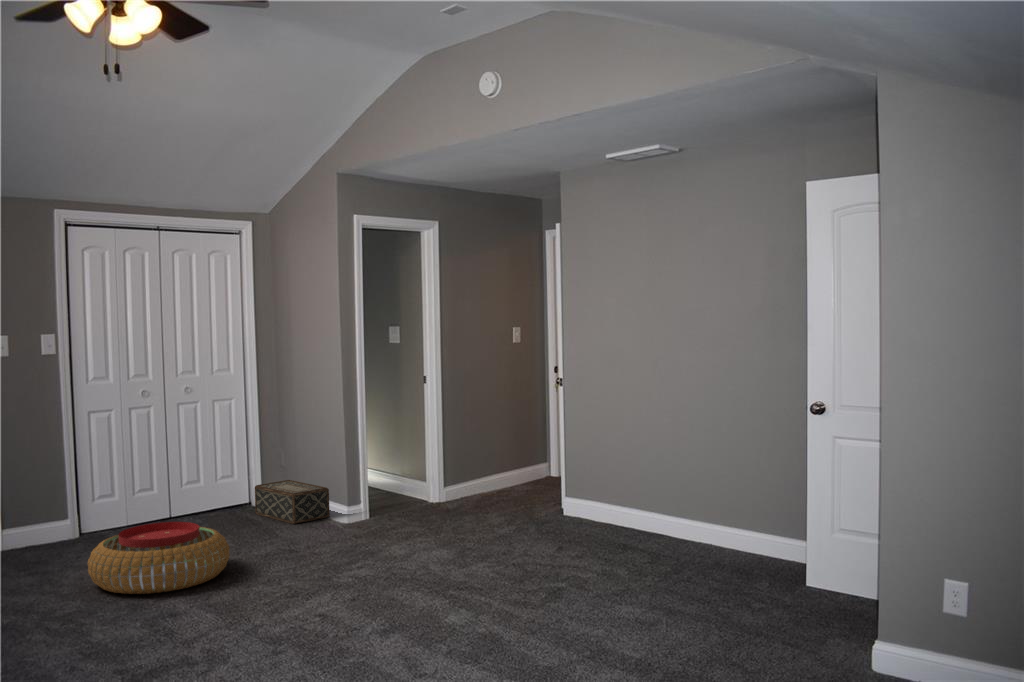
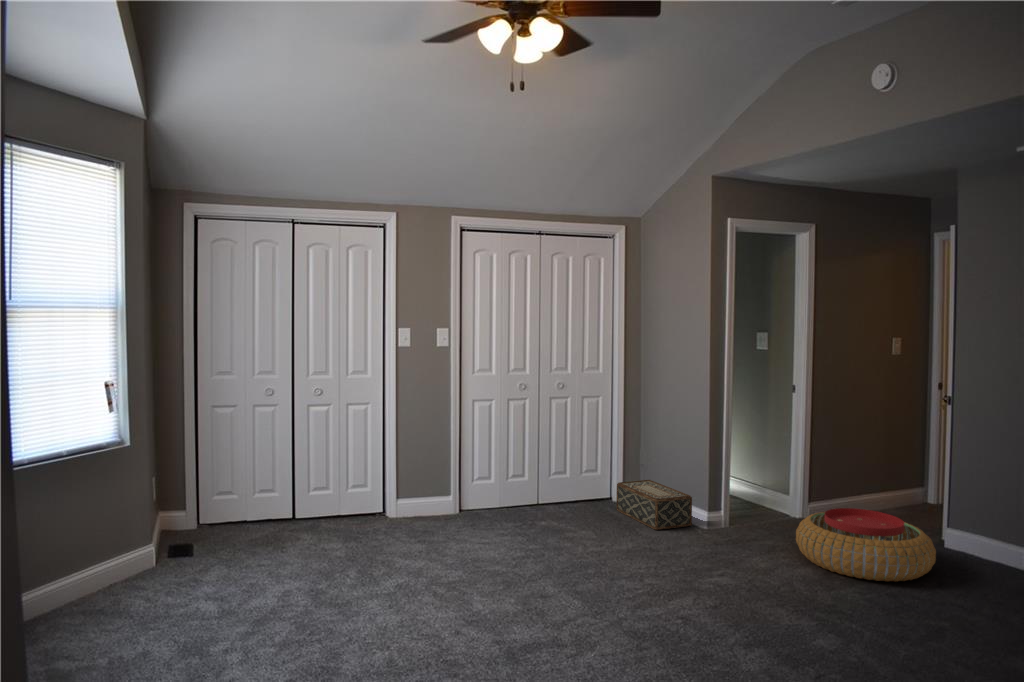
pouf: present [88,522,230,594] -> present [796,508,936,581]

